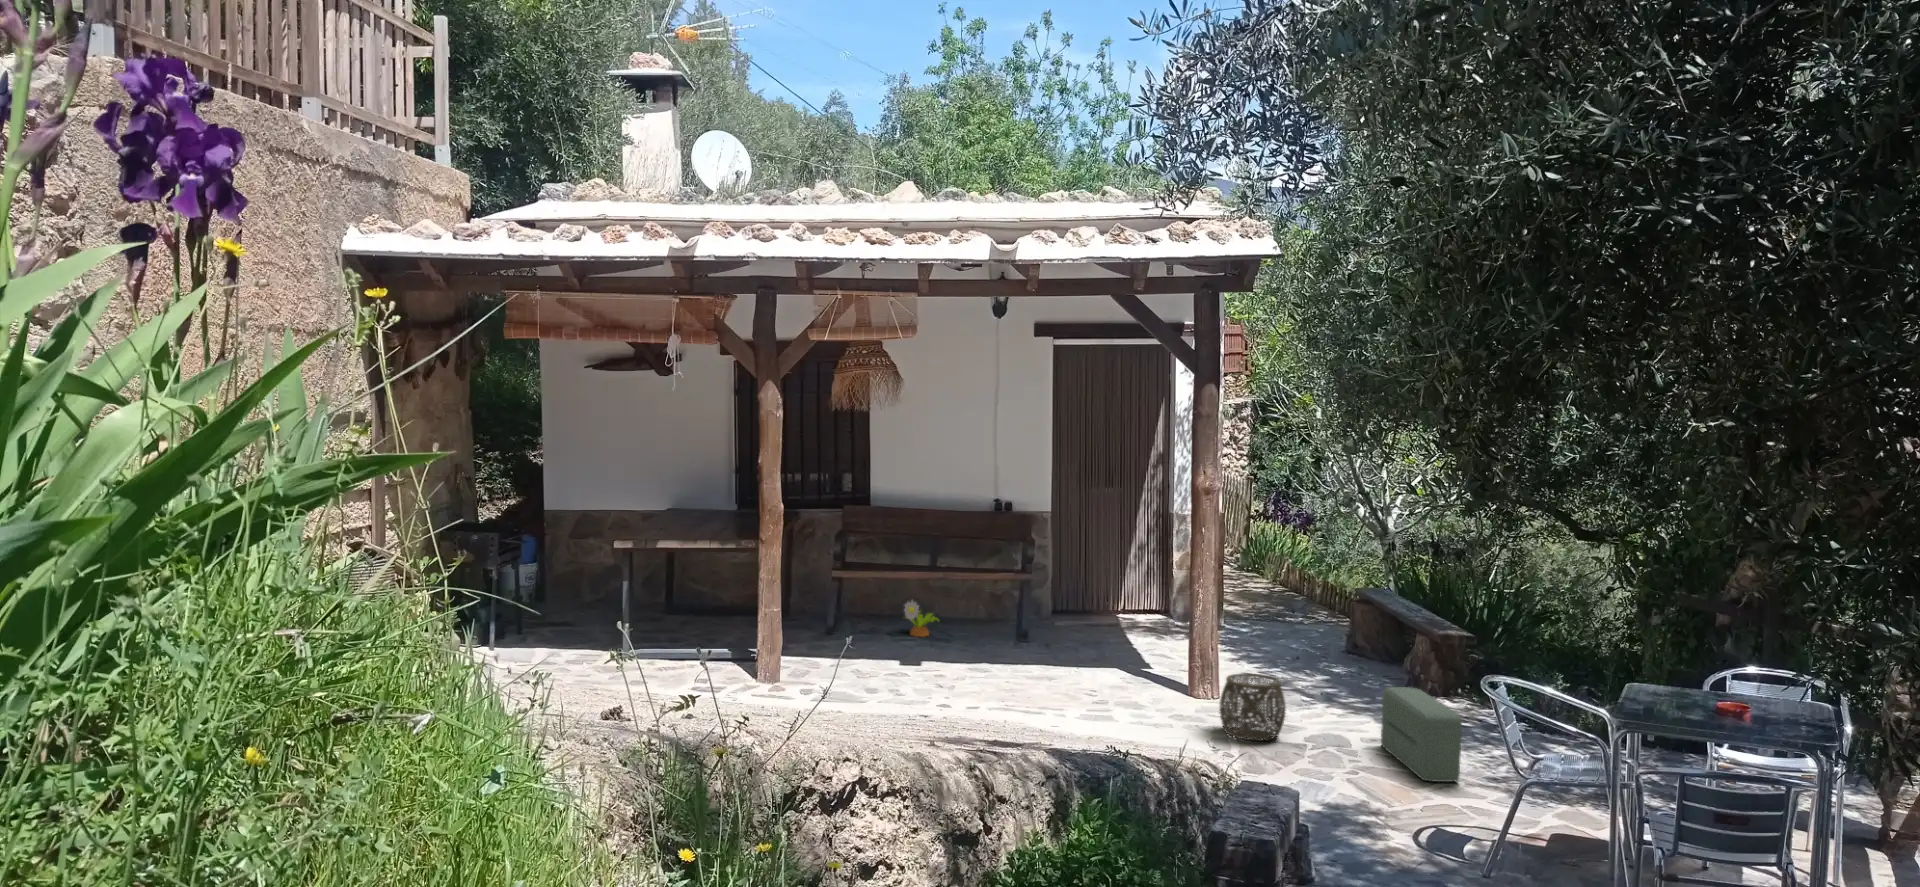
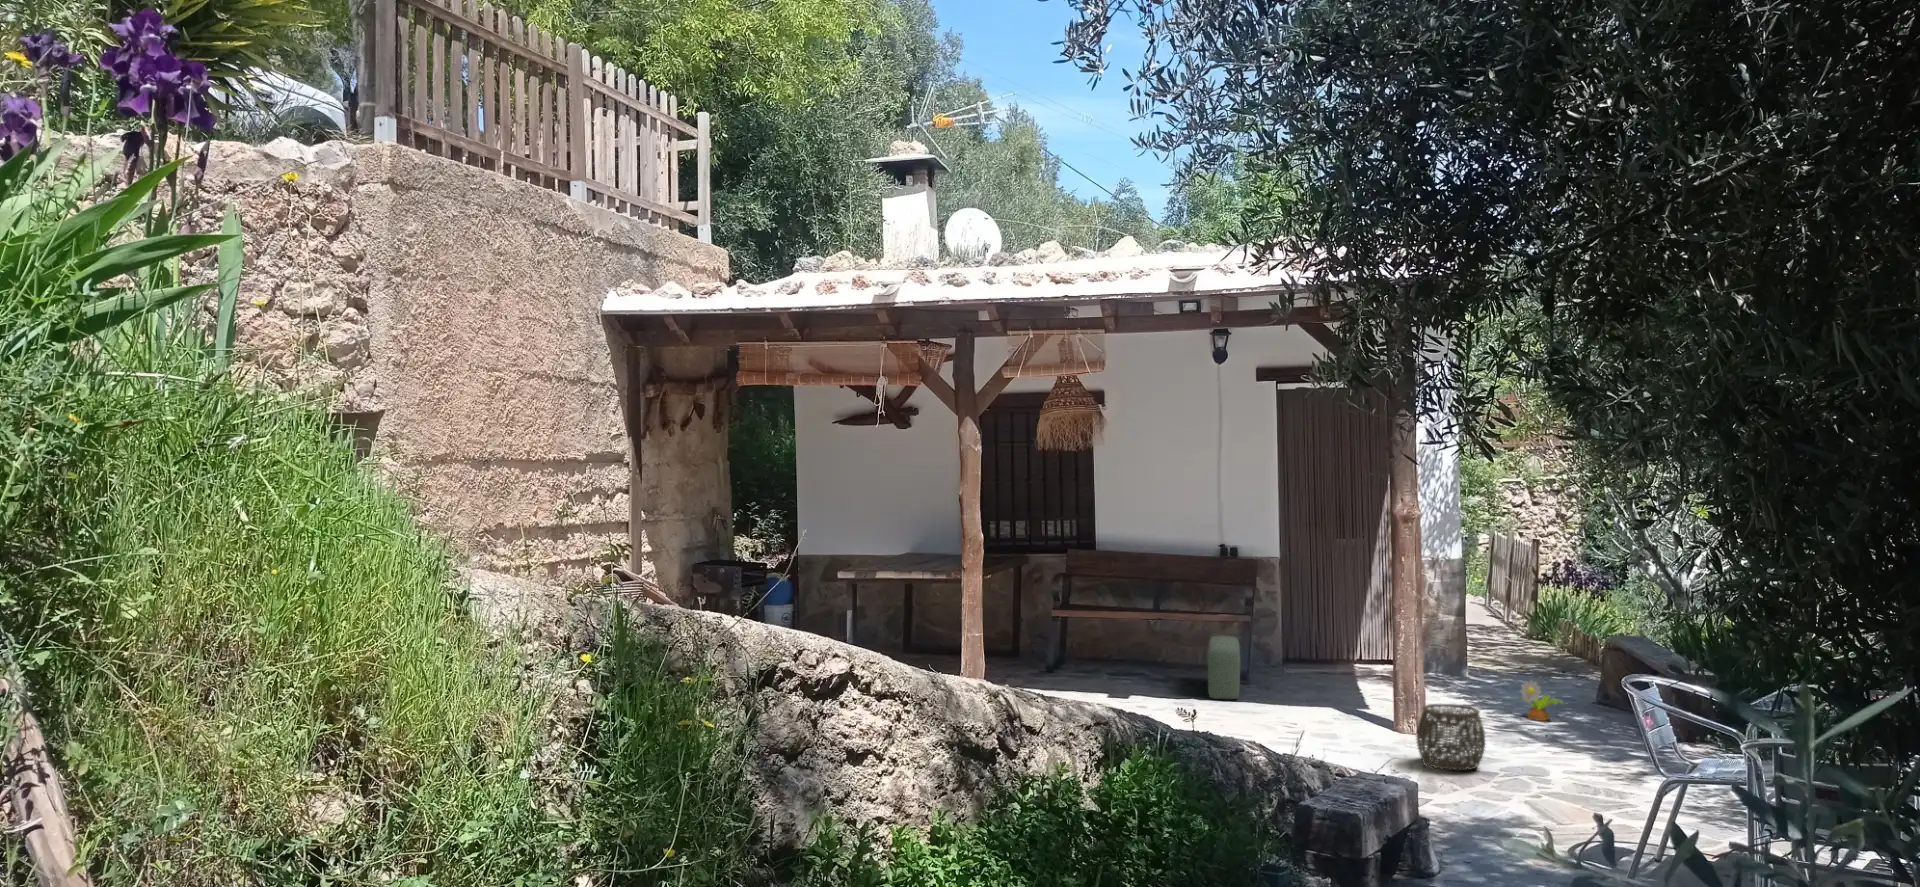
decorative plant: present [904,601,938,637] -> present [1520,681,1561,721]
pouf: present [1381,687,1462,782] -> present [1208,636,1240,699]

